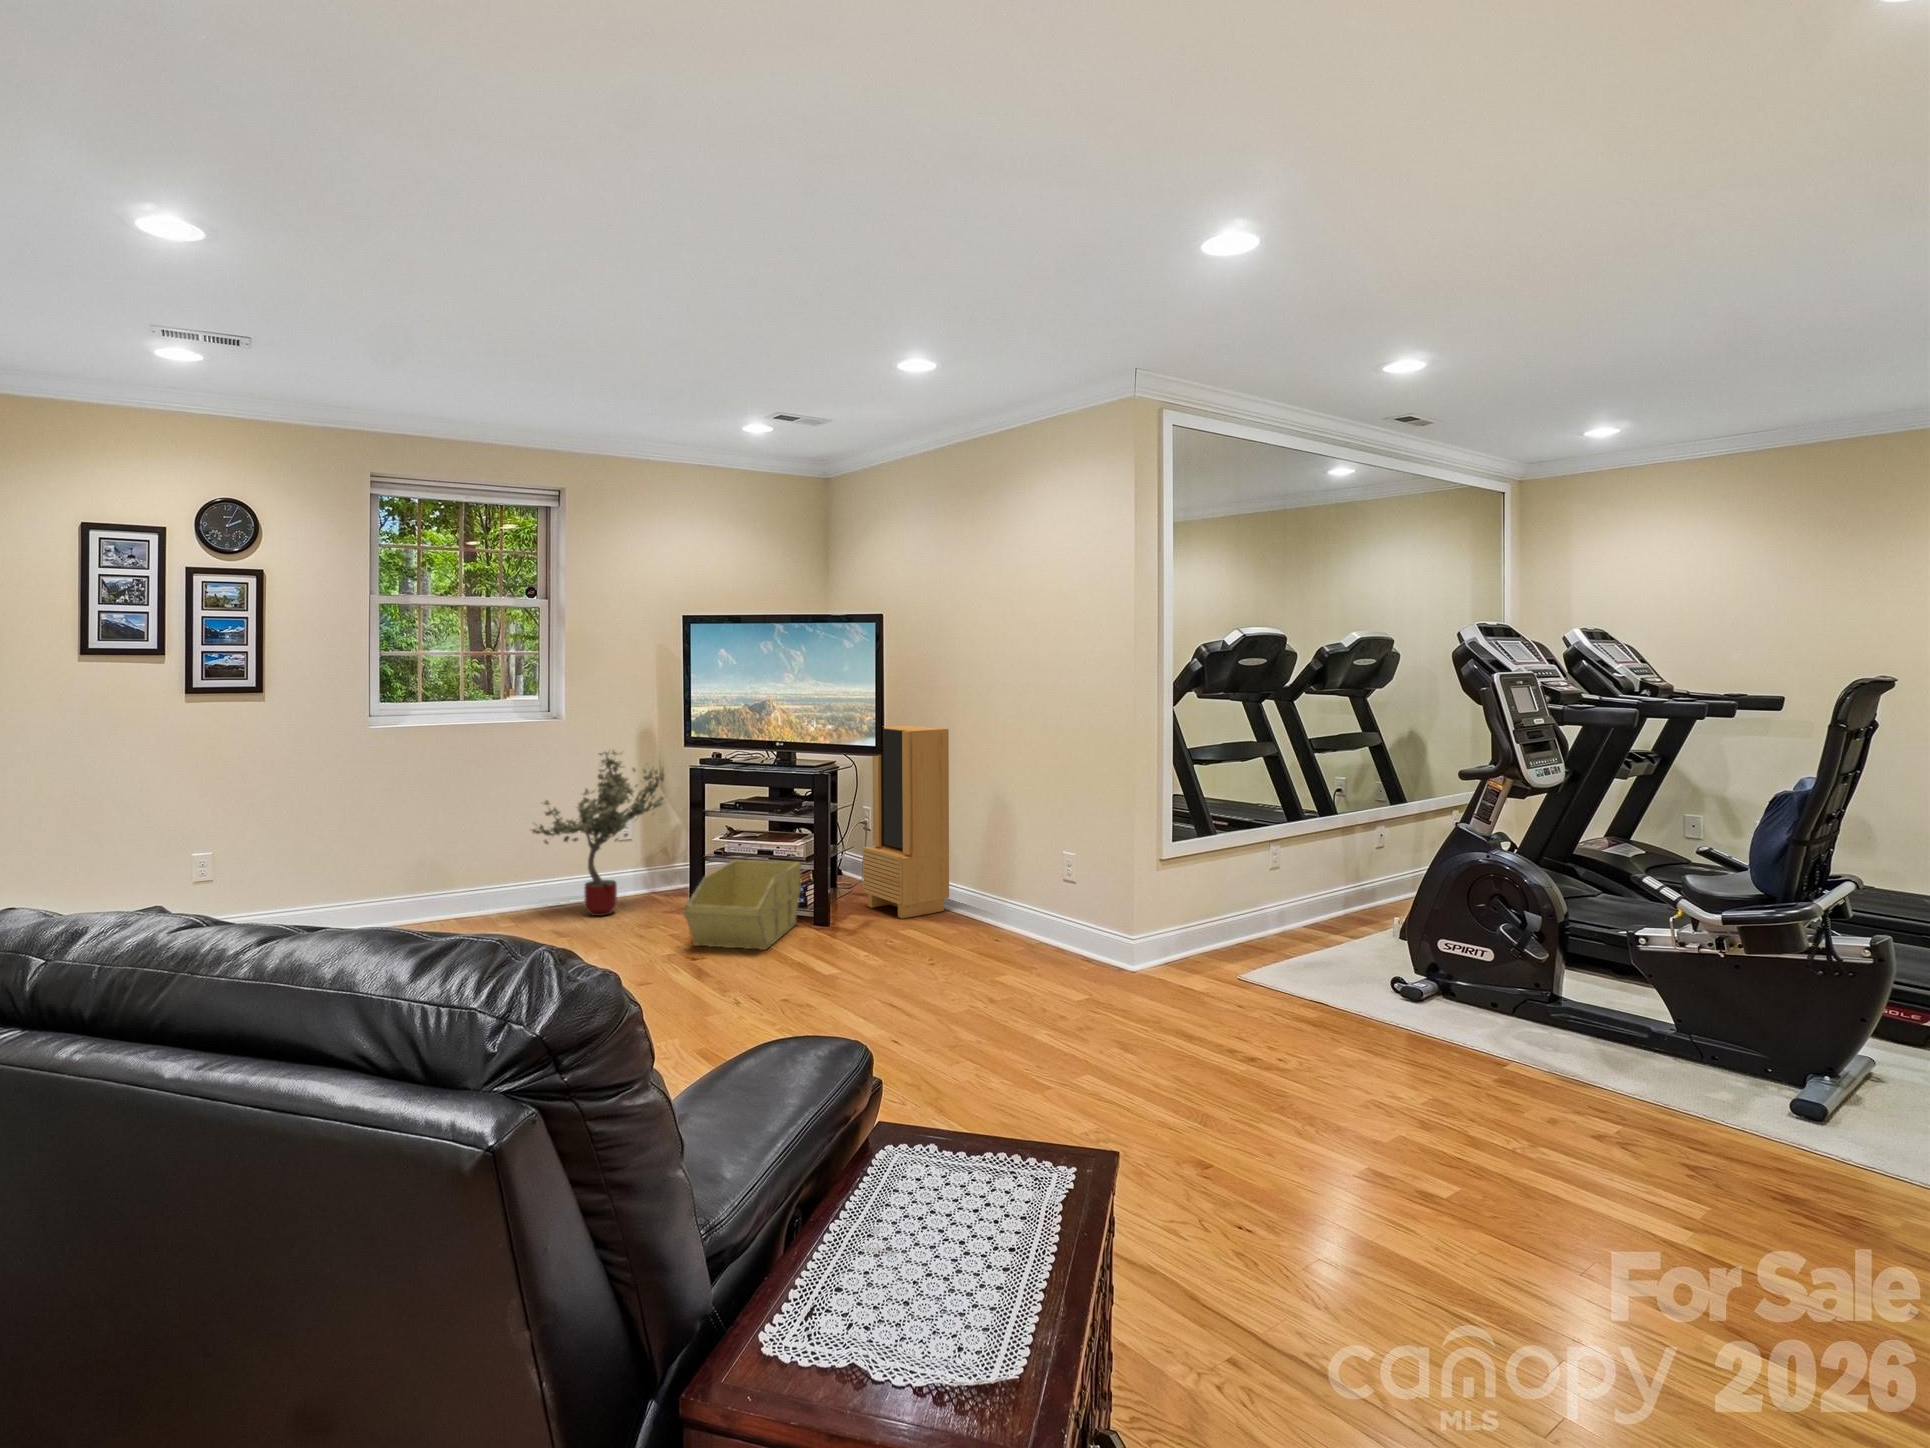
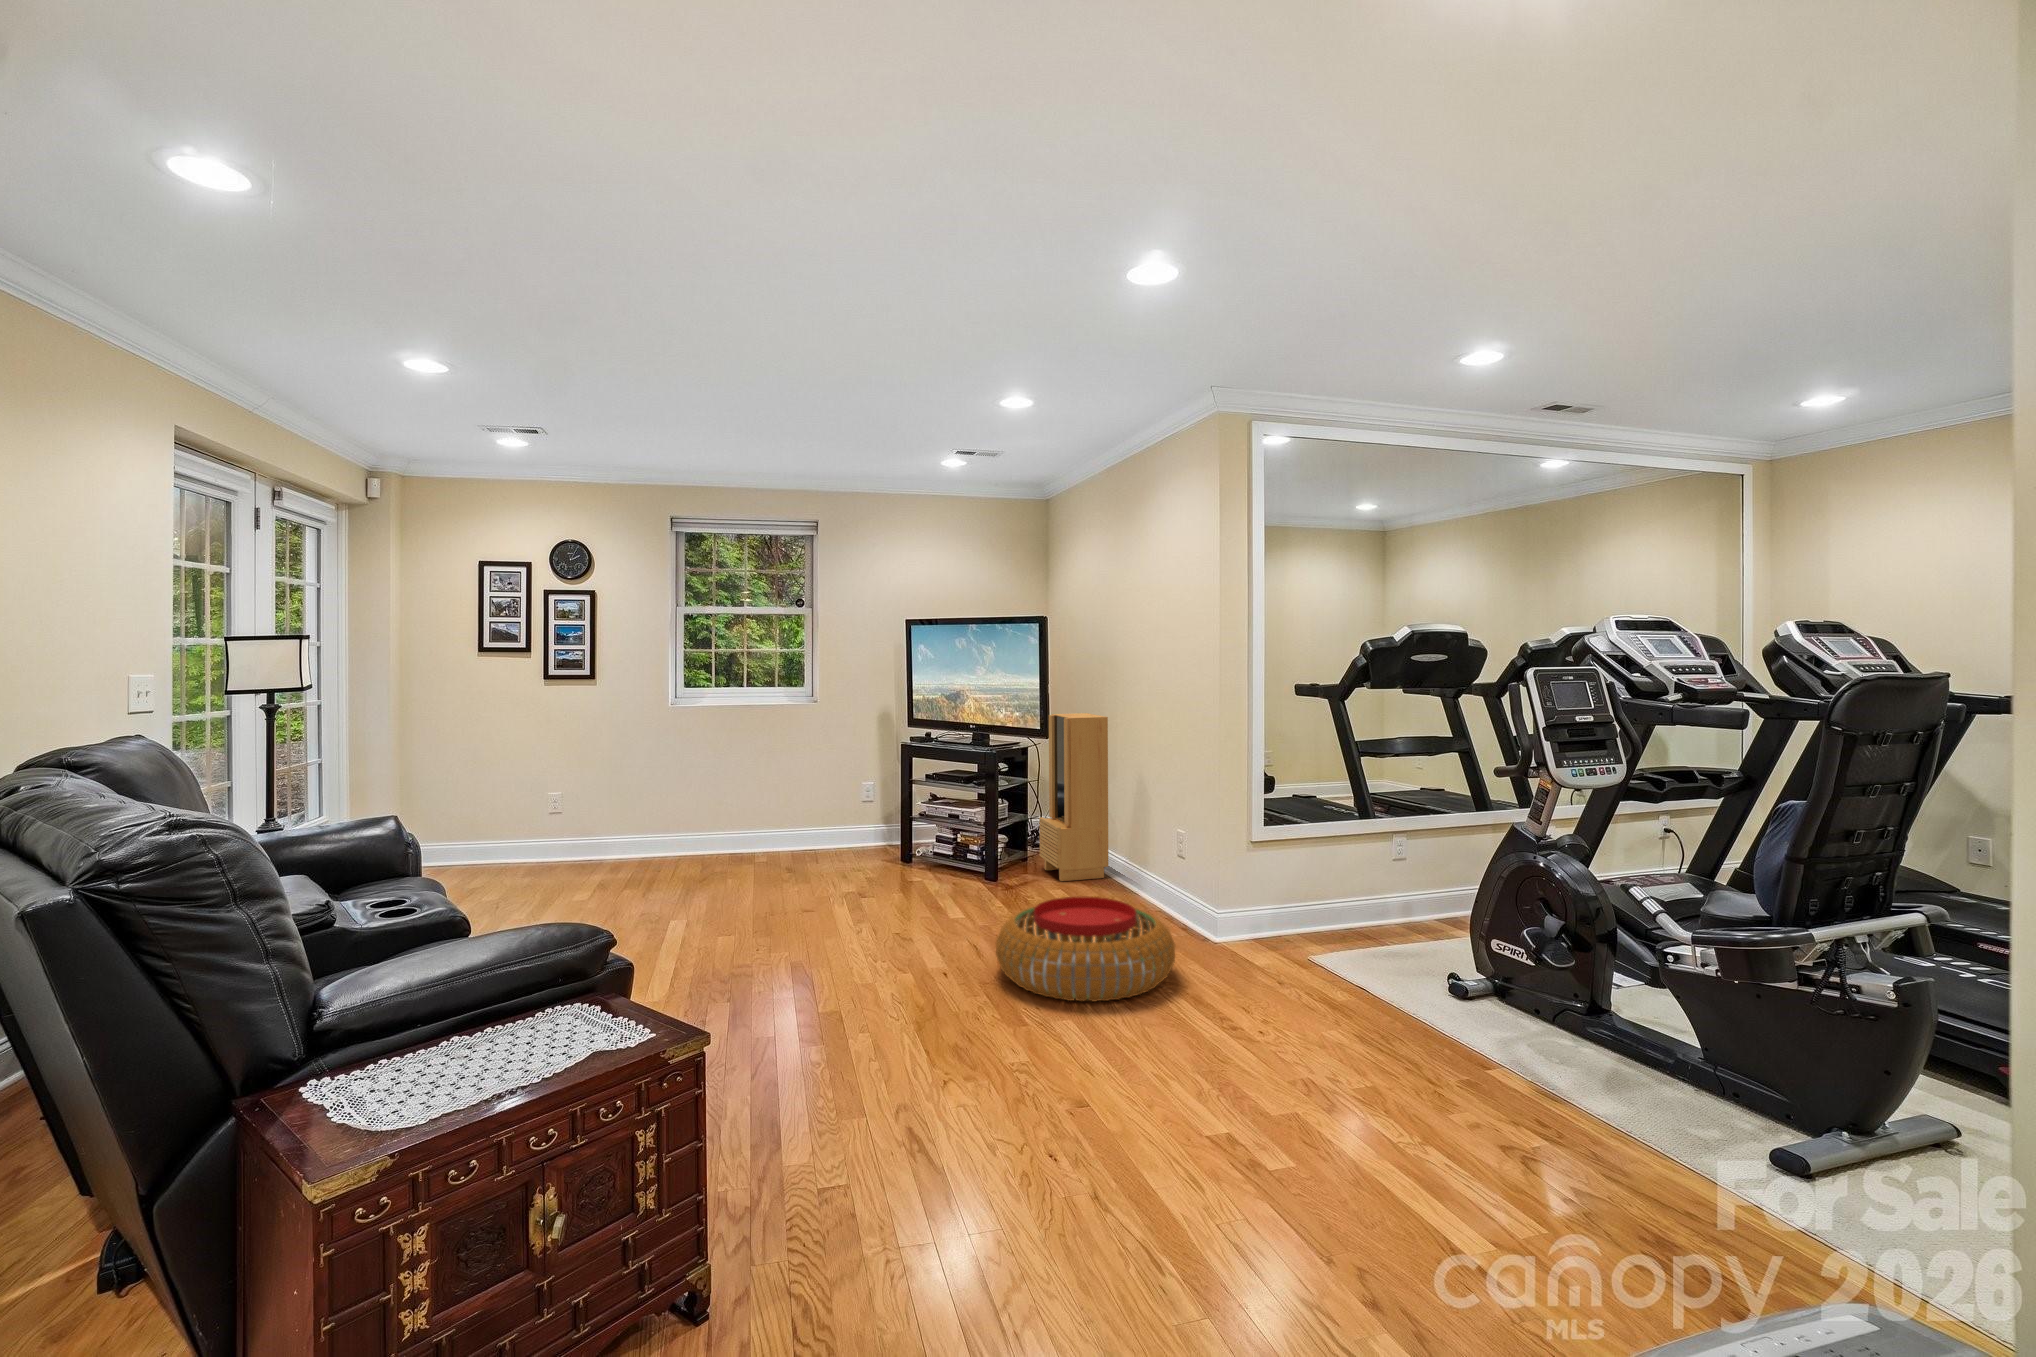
potted tree: present [532,750,665,916] -> none [777,727,887,860]
storage bin: present [684,860,801,950] -> none [864,822,978,897]
pouf: none [940,932,1145,1050] -> present [996,897,1175,1002]

